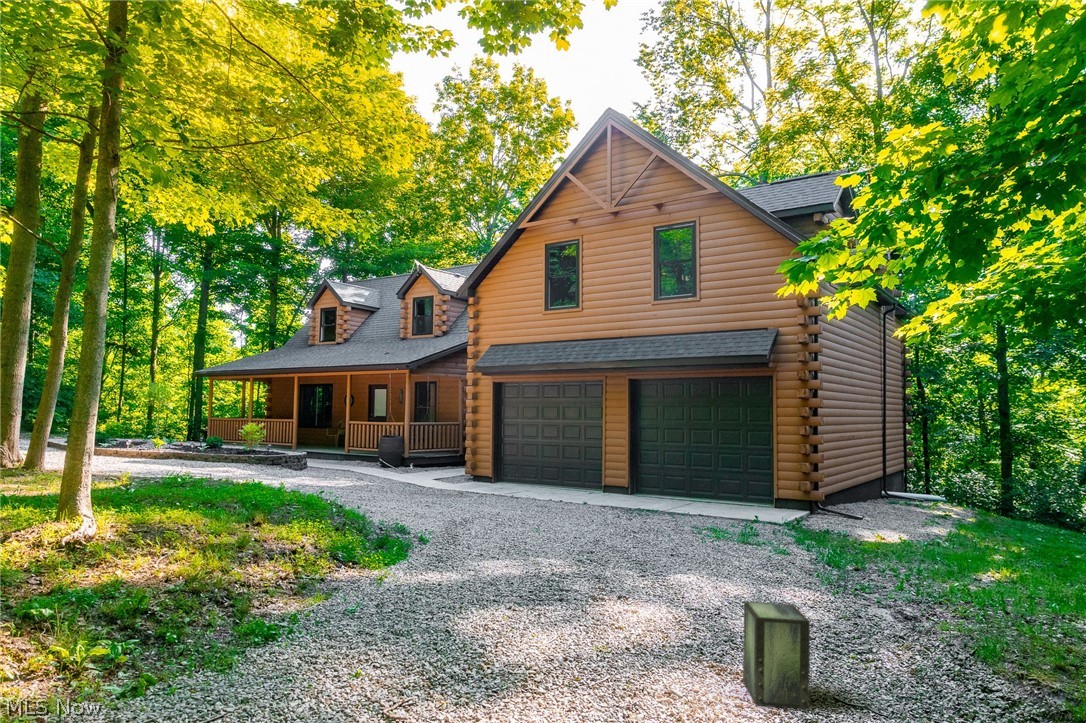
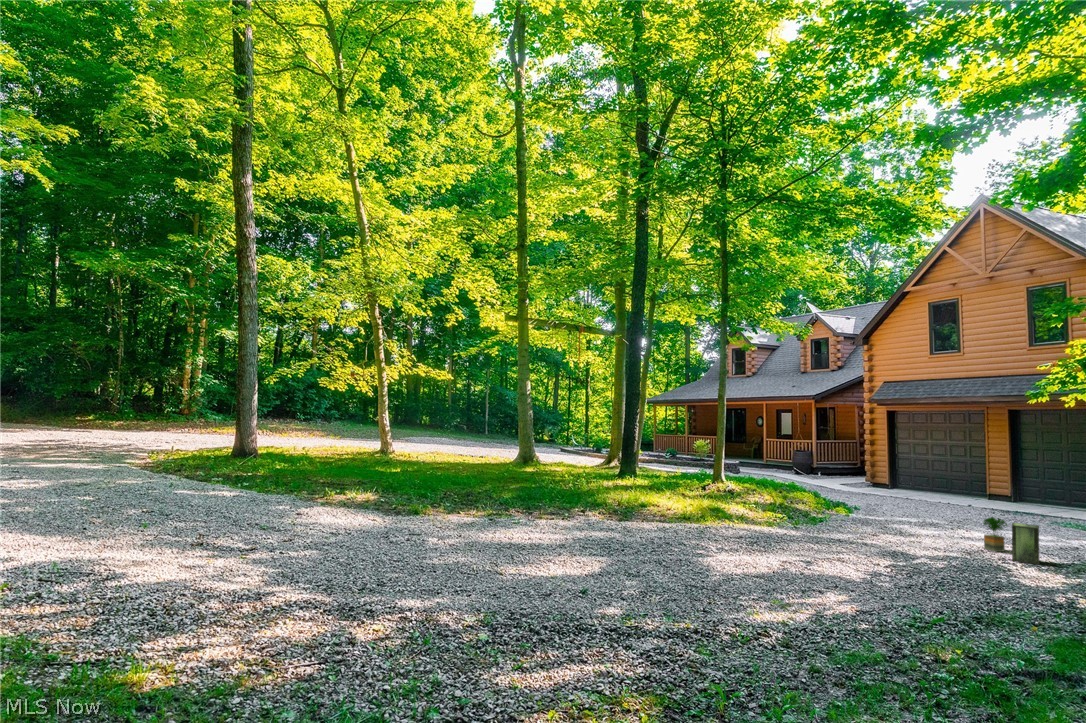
potted tree: none [674,579,721,660] -> present [983,517,1007,552]

